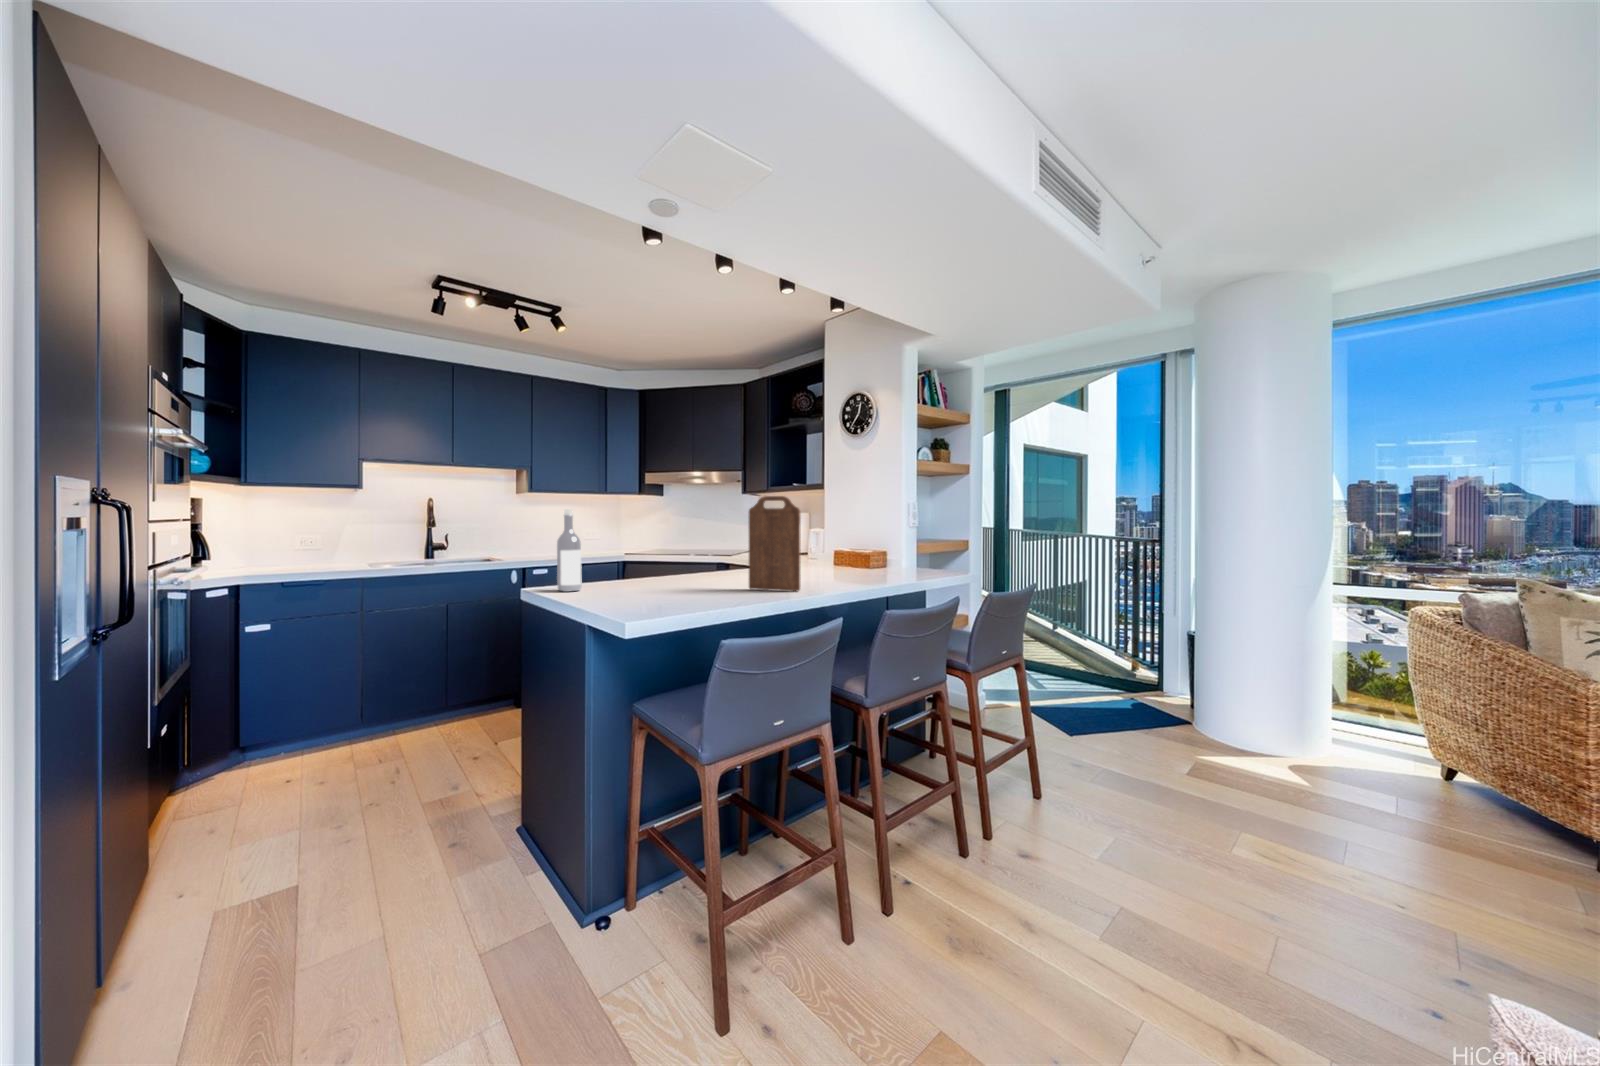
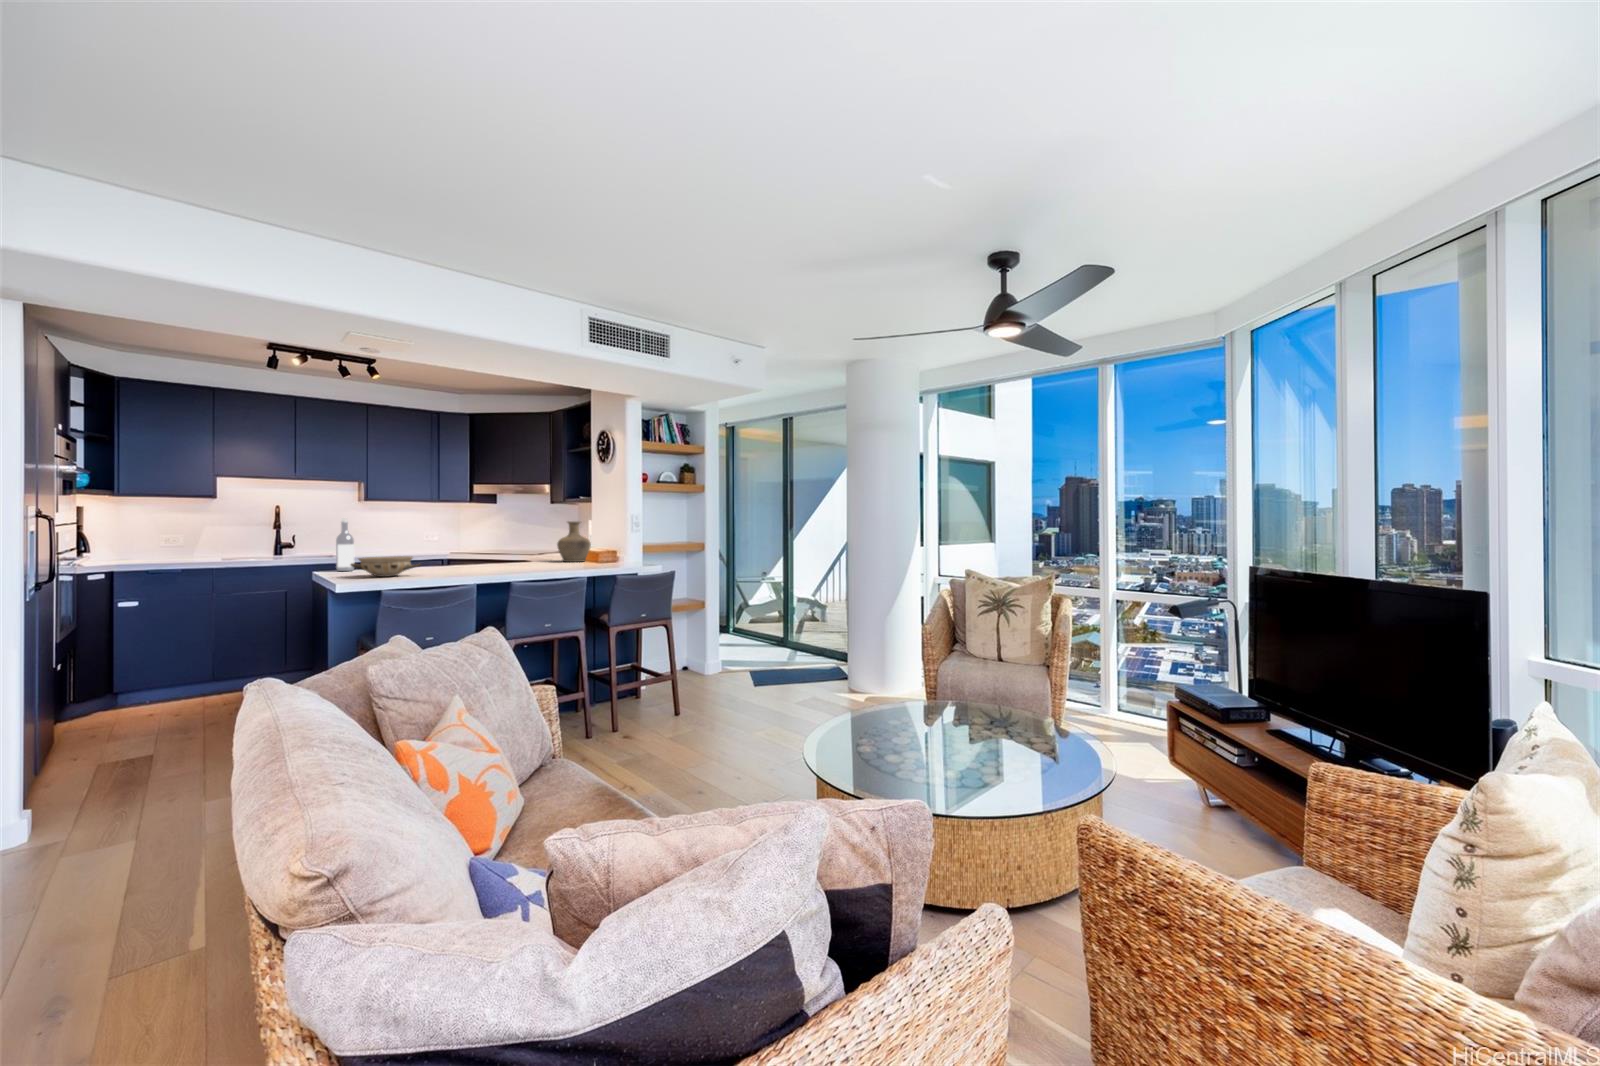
cutting board: present [749,496,801,591] -> none [469,510,500,571]
vase: none [816,516,860,572] -> present [557,521,591,562]
ceramic bowl: none [604,570,710,606] -> present [350,556,421,577]

